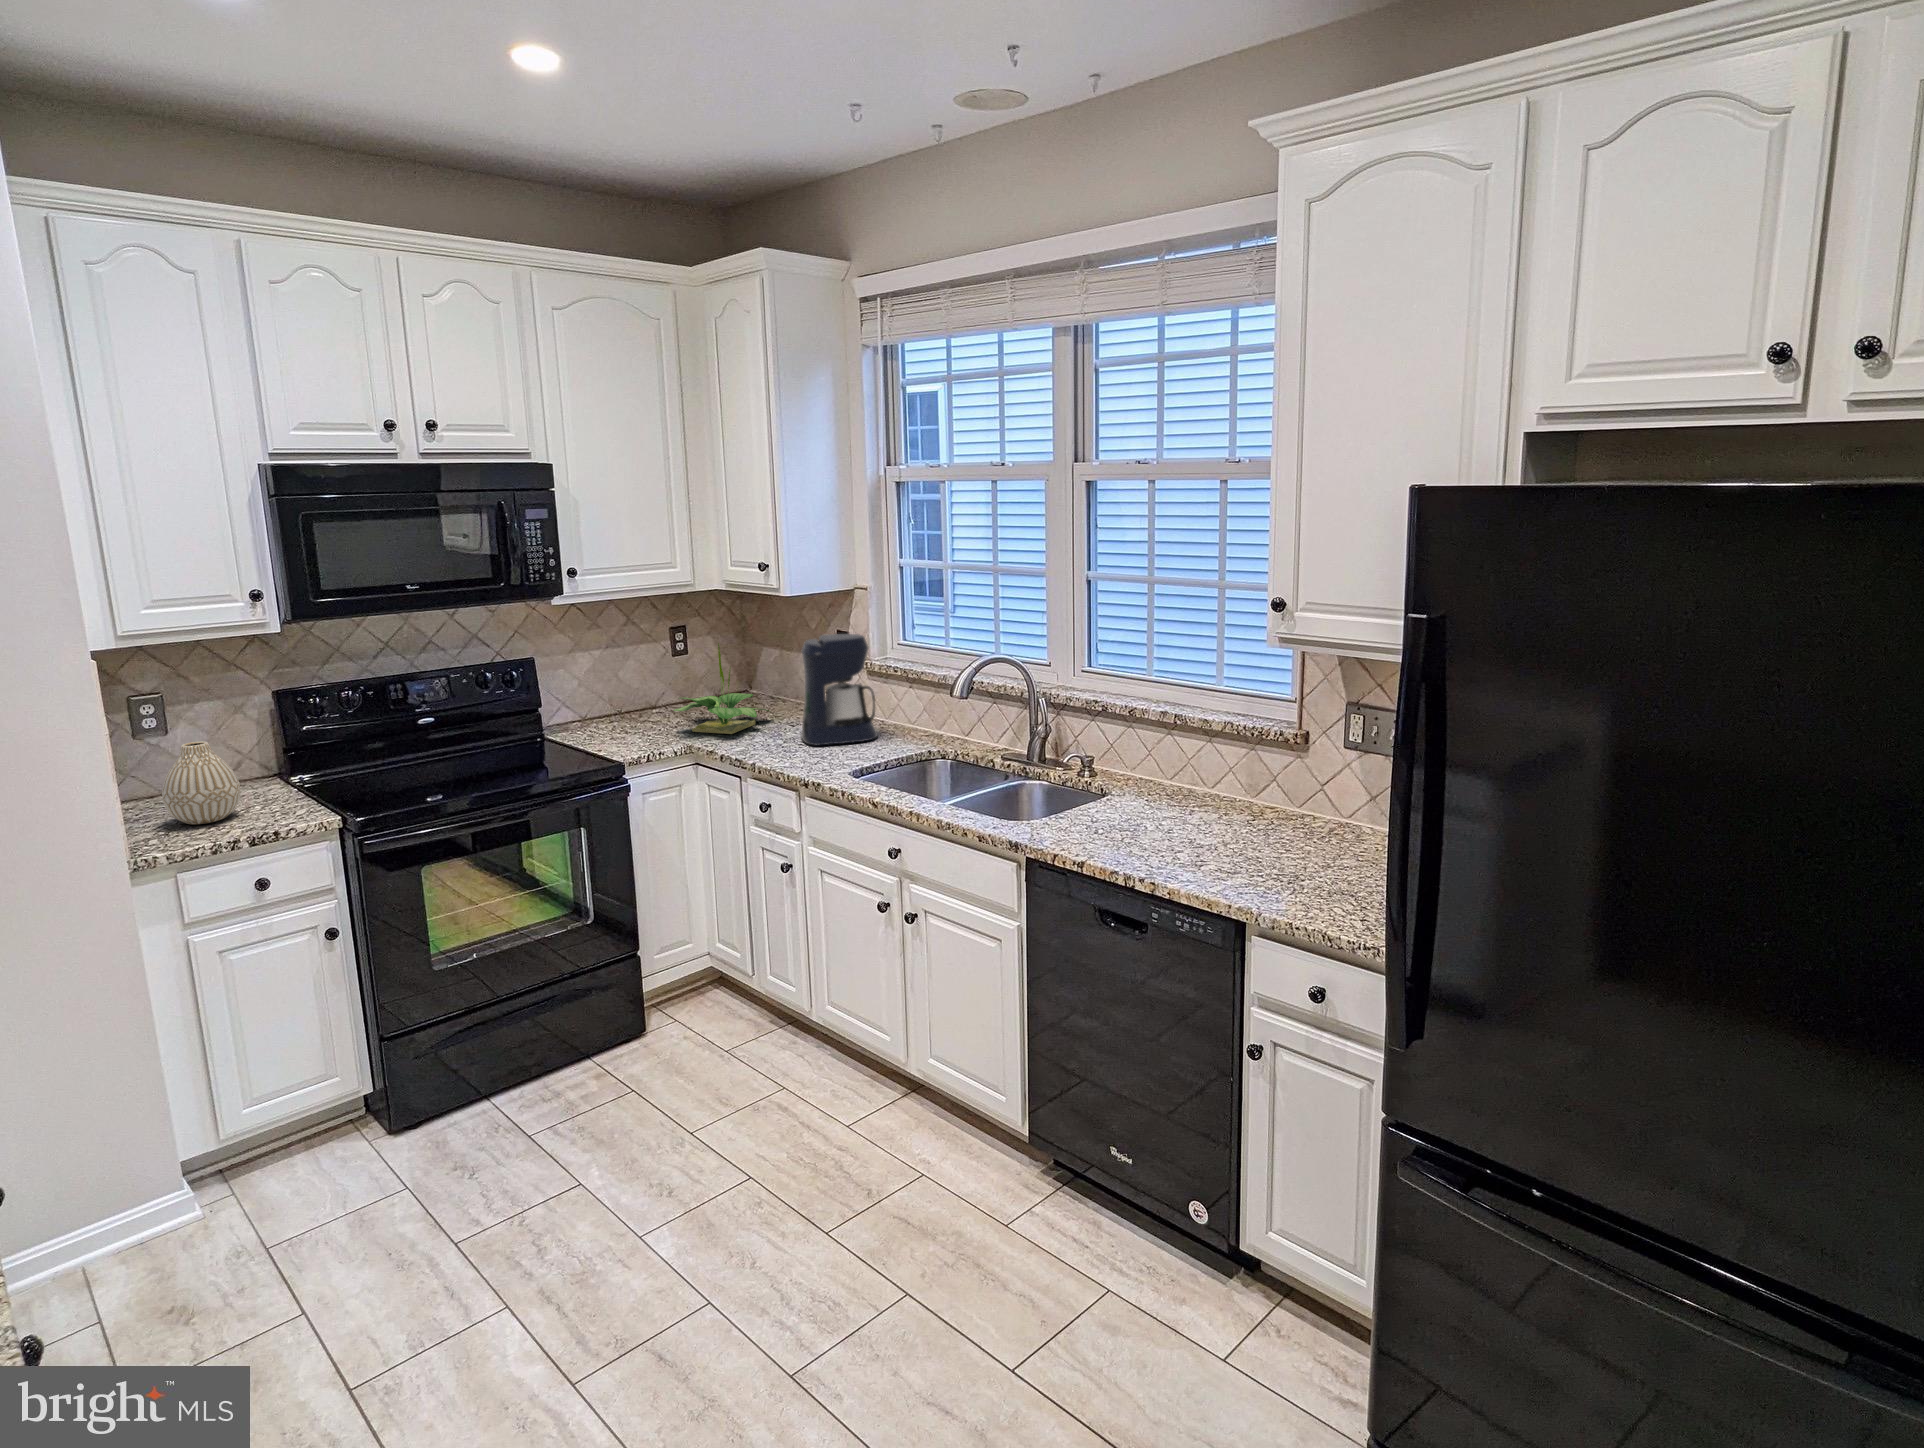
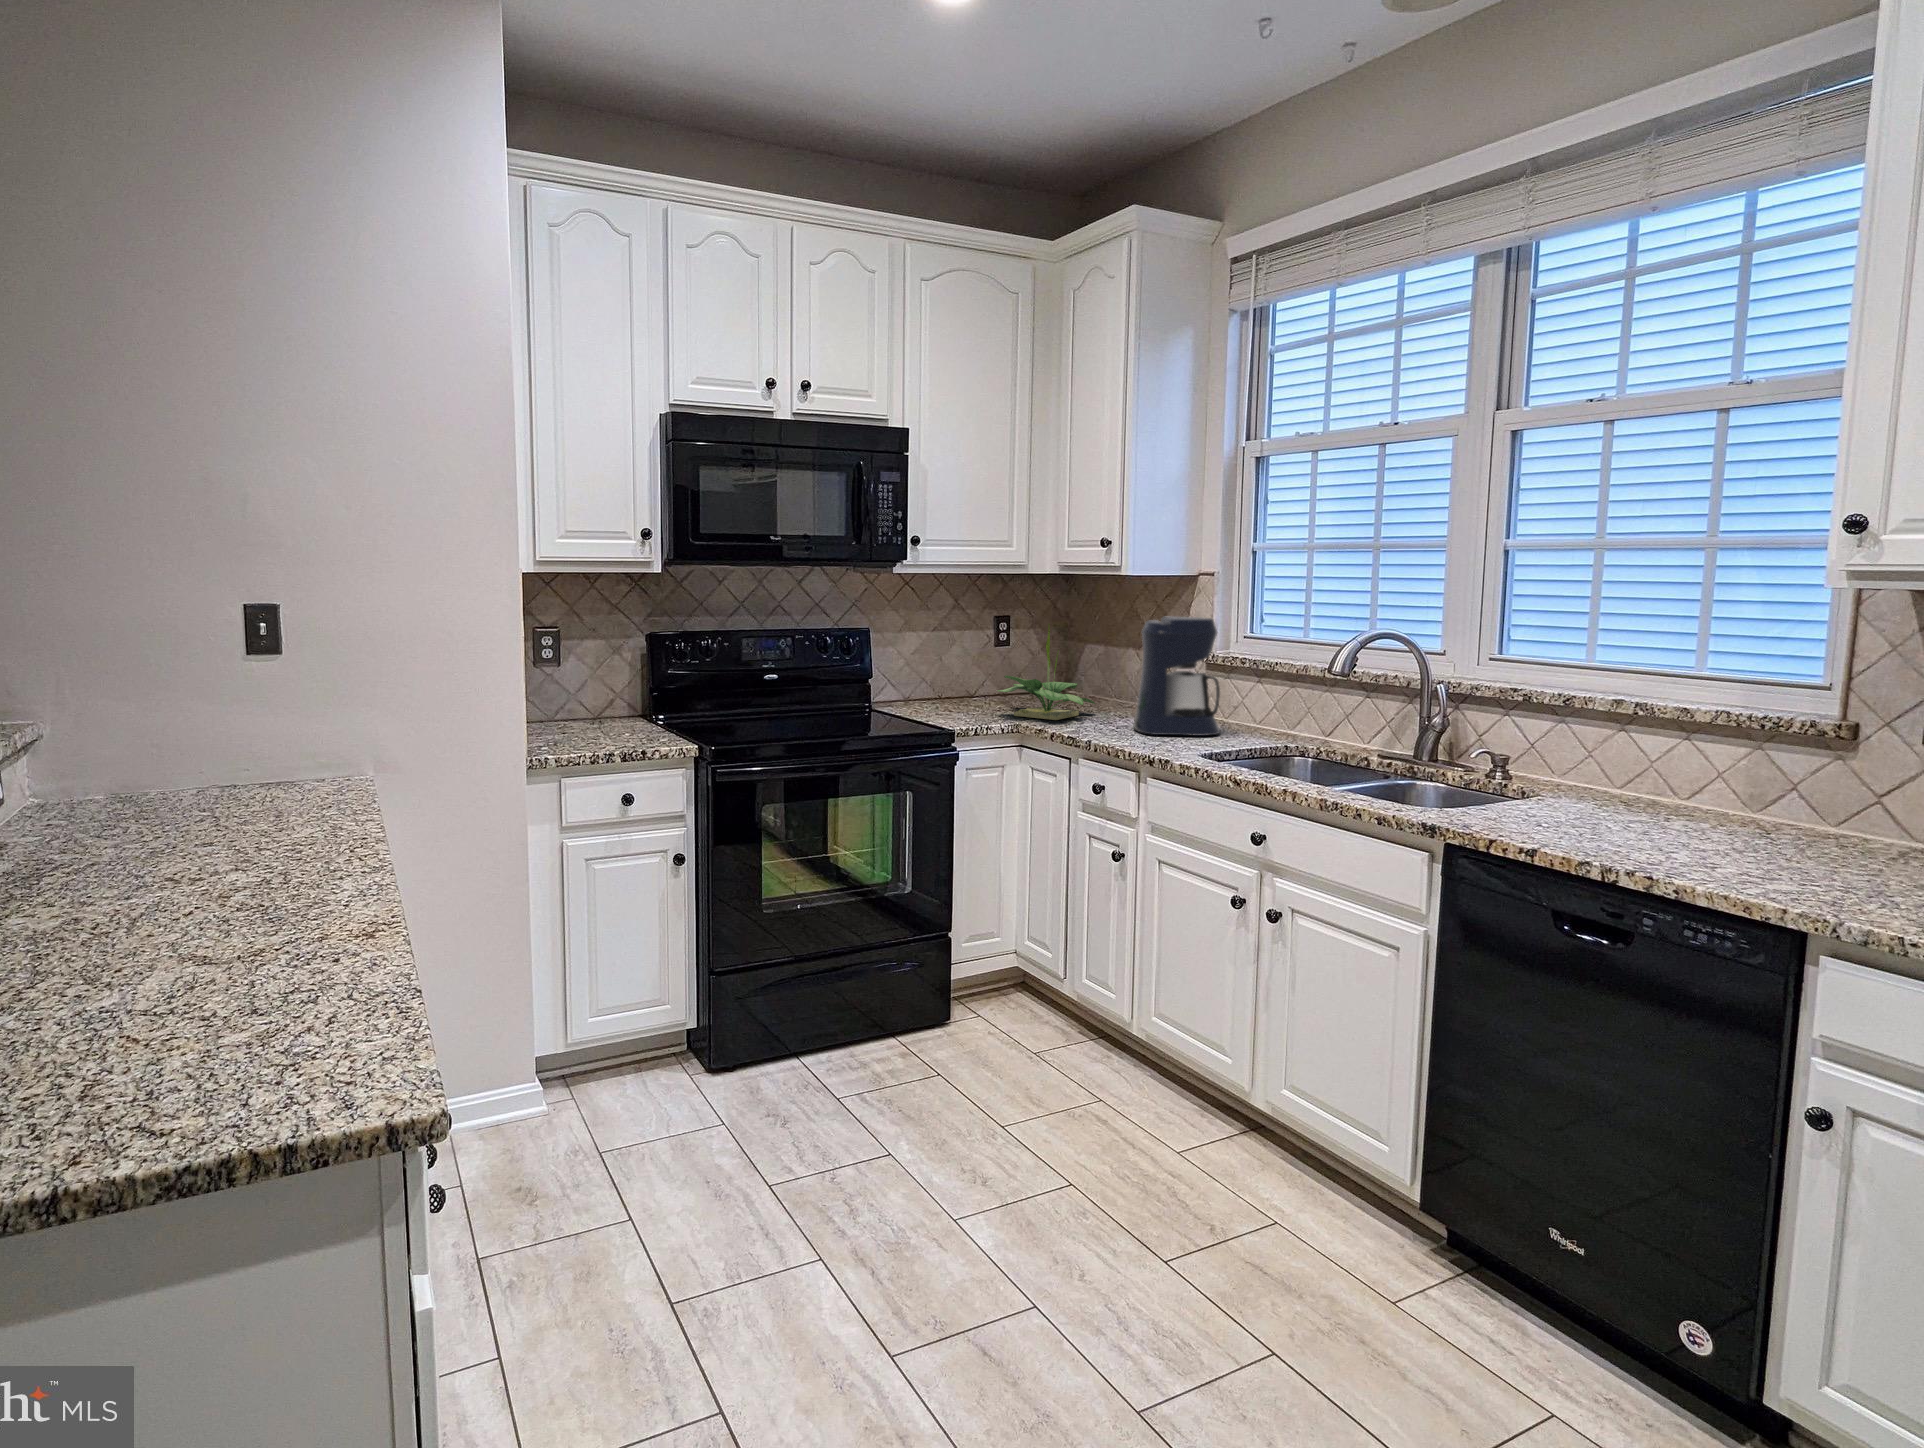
vase: present [162,741,240,824] -> none [555,663,616,740]

